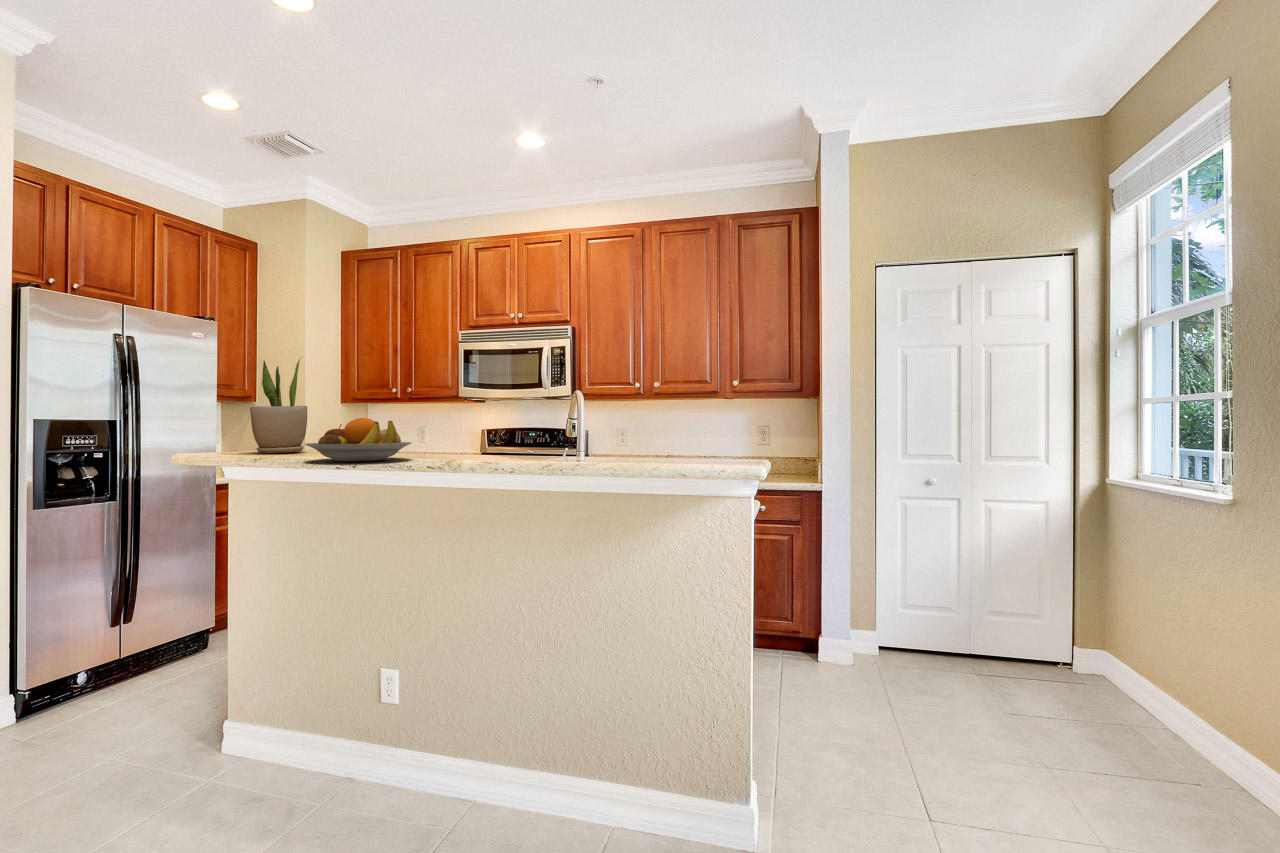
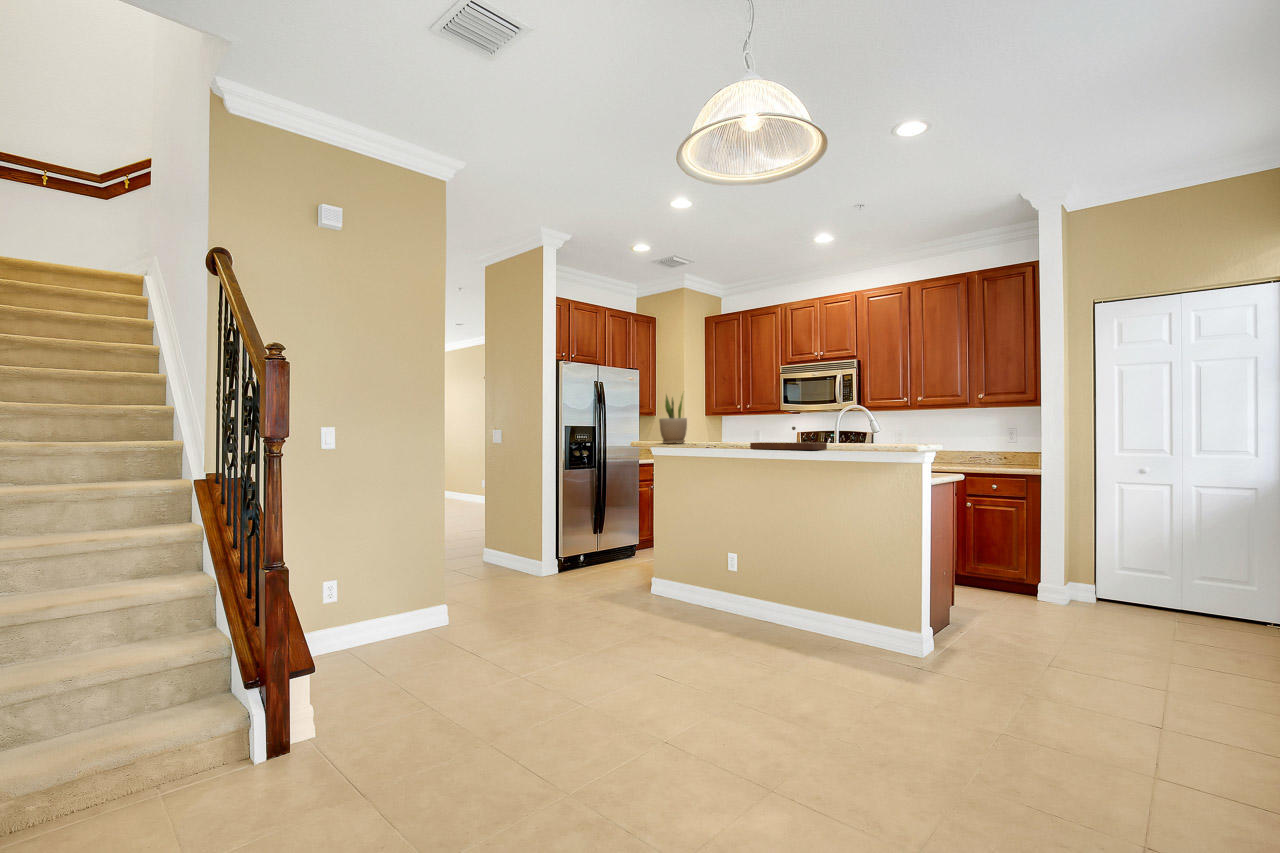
fruit bowl: present [305,418,411,461] -> none [687,424,740,447]
tray: none [435,423,569,465] -> present [750,426,827,450]

